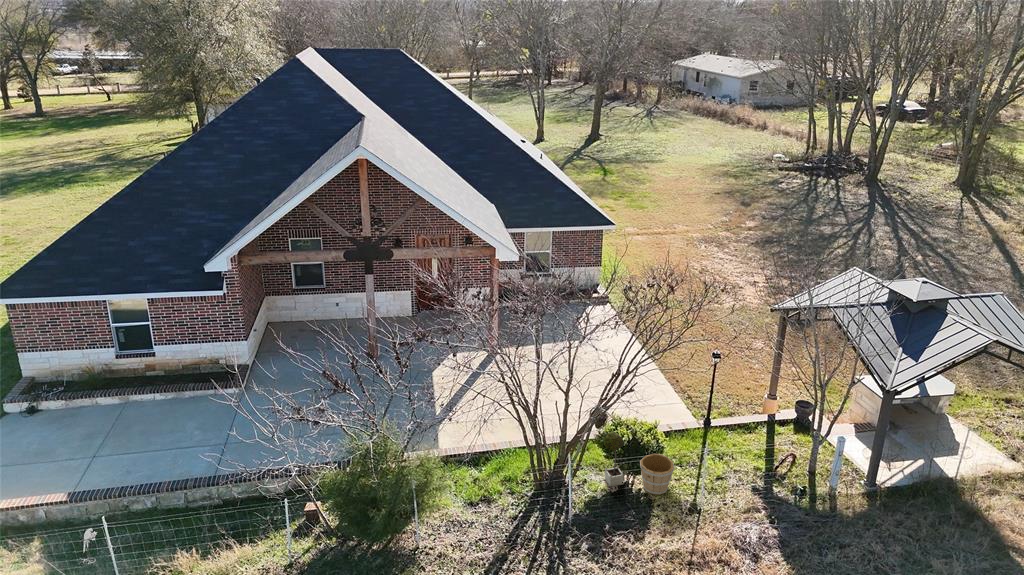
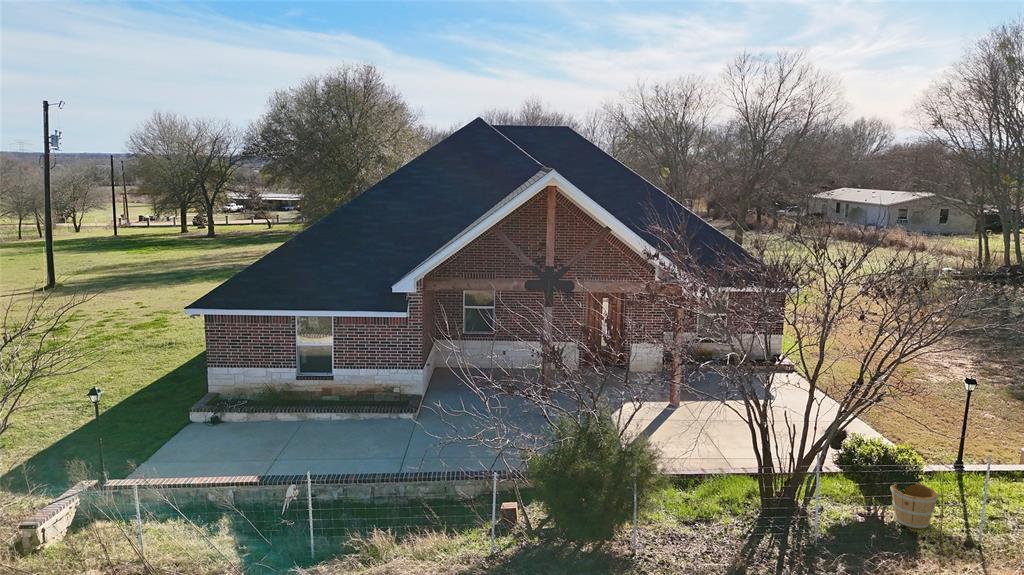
potted tree: present [604,432,626,487] -> none [843,450,871,517]

